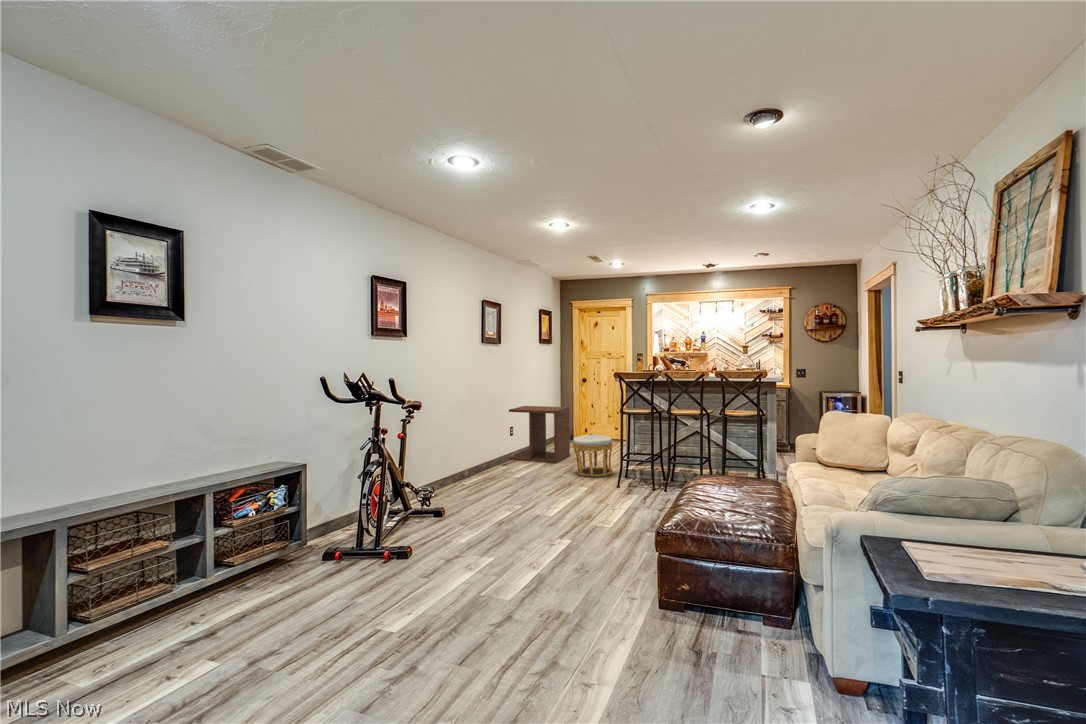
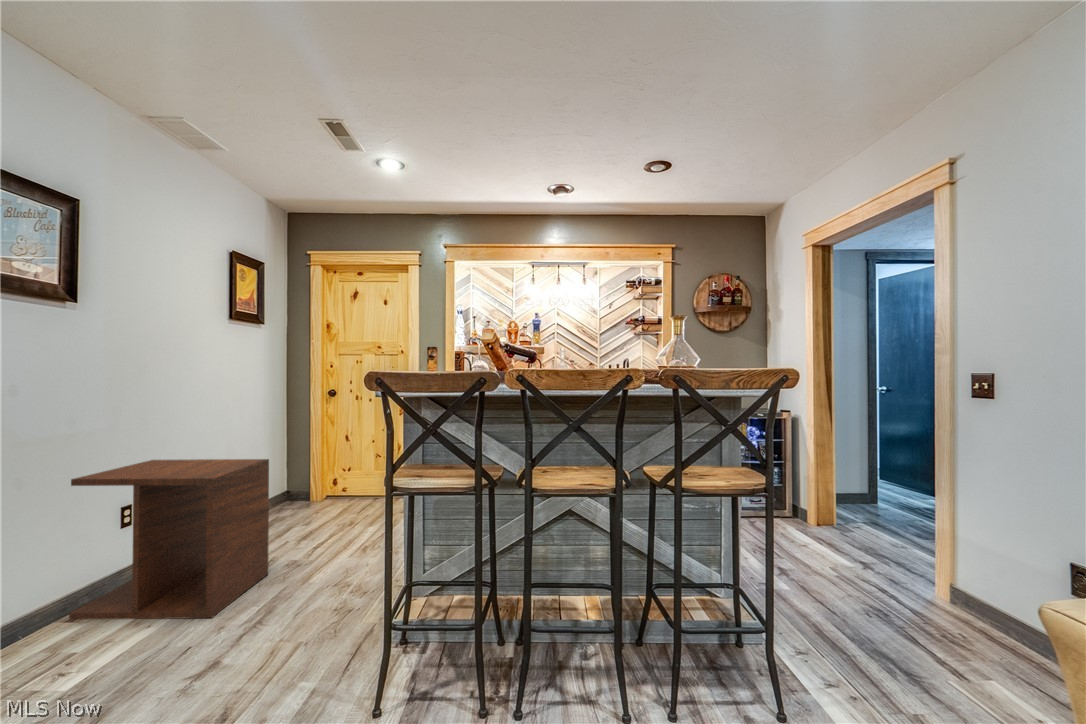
ottoman: present [573,435,612,477] -> none [236,541,361,687]

